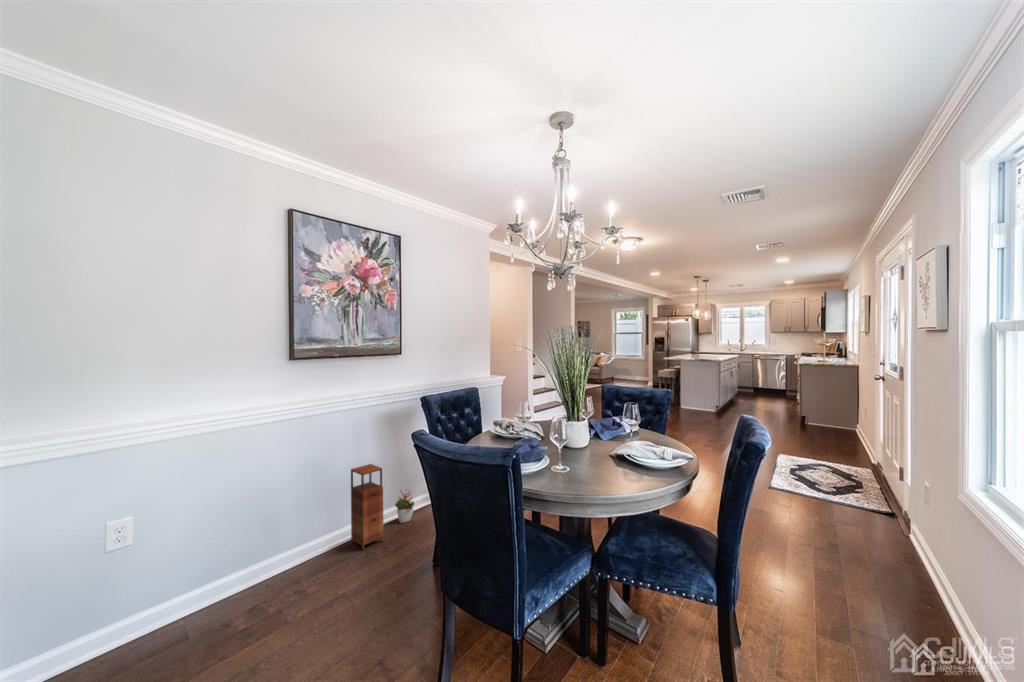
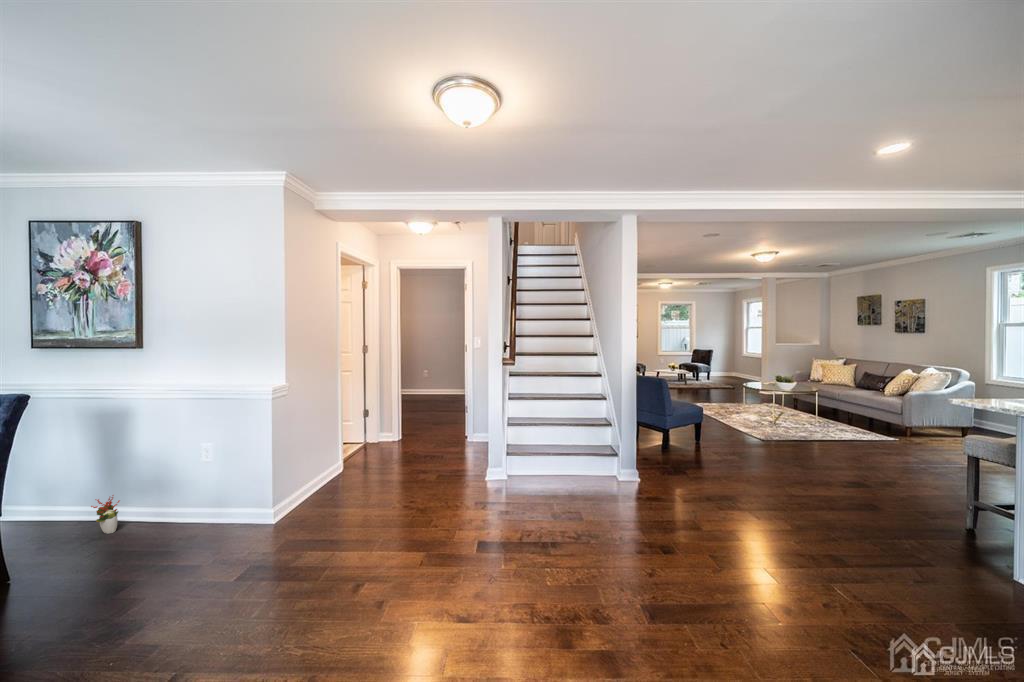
storage cabinet: present [351,464,384,550] -> none [22,456,77,543]

